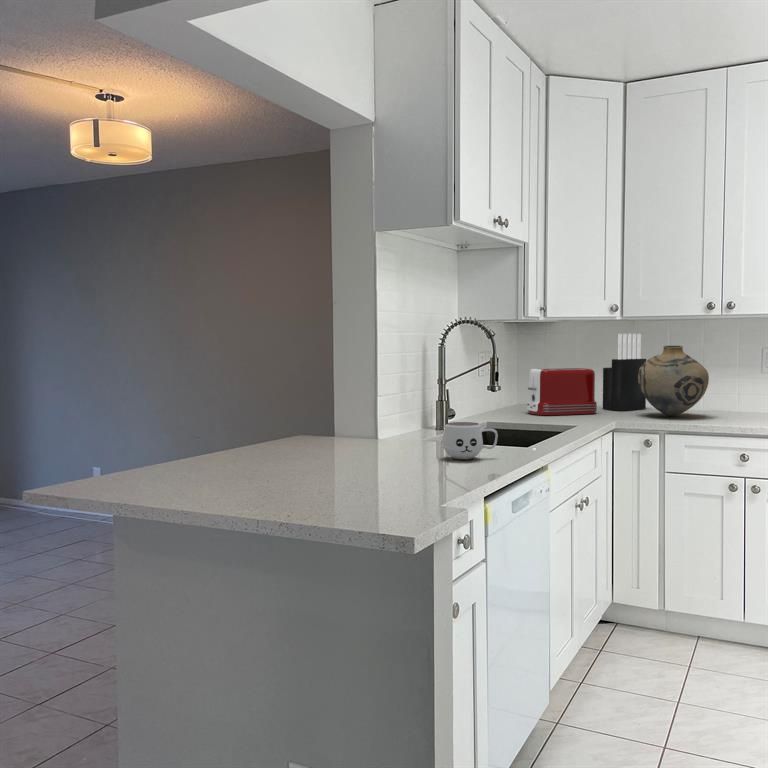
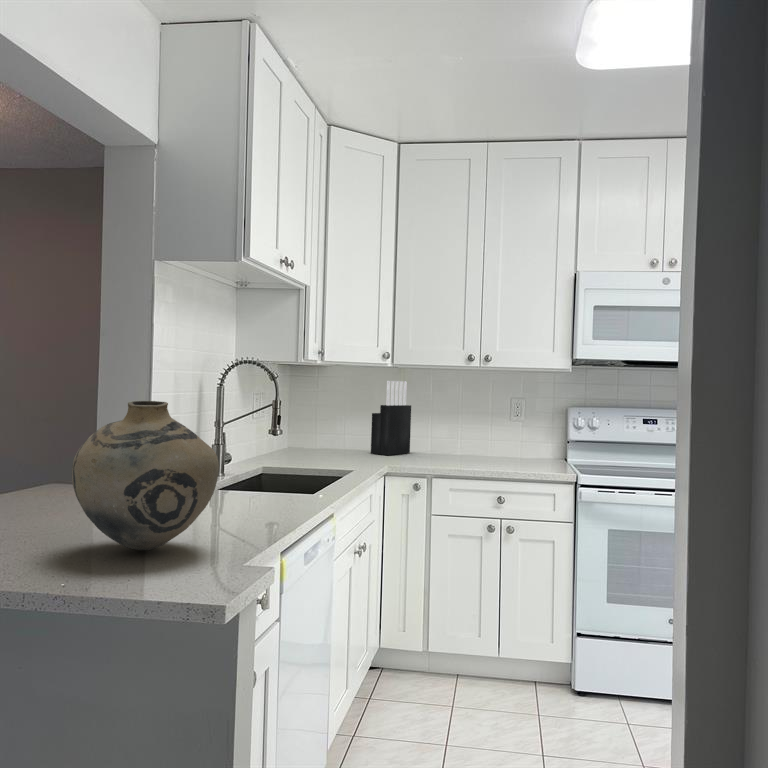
vase: present [638,346,709,416] -> present [72,401,219,550]
toaster: present [527,368,597,415] -> none [300,412,366,459]
mug: present [442,422,498,460] -> none [228,468,287,508]

